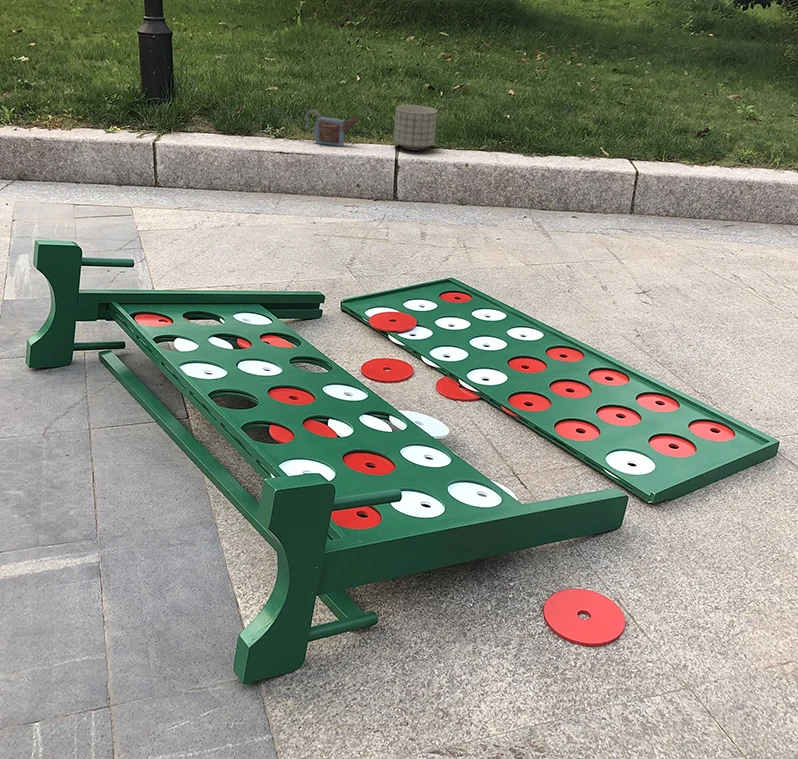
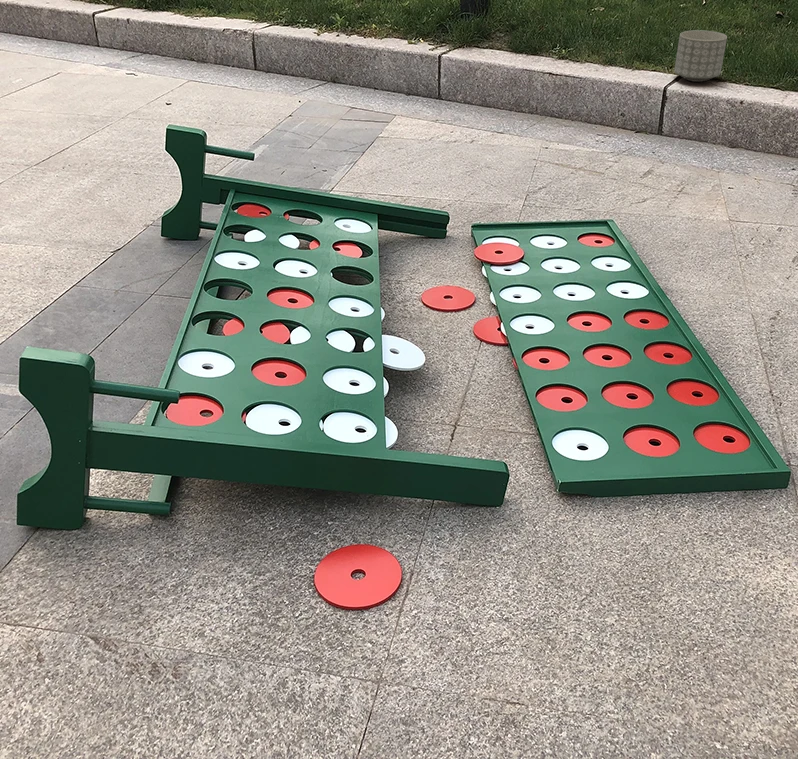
watering can: present [304,110,360,146] -> none [585,31,640,71]

